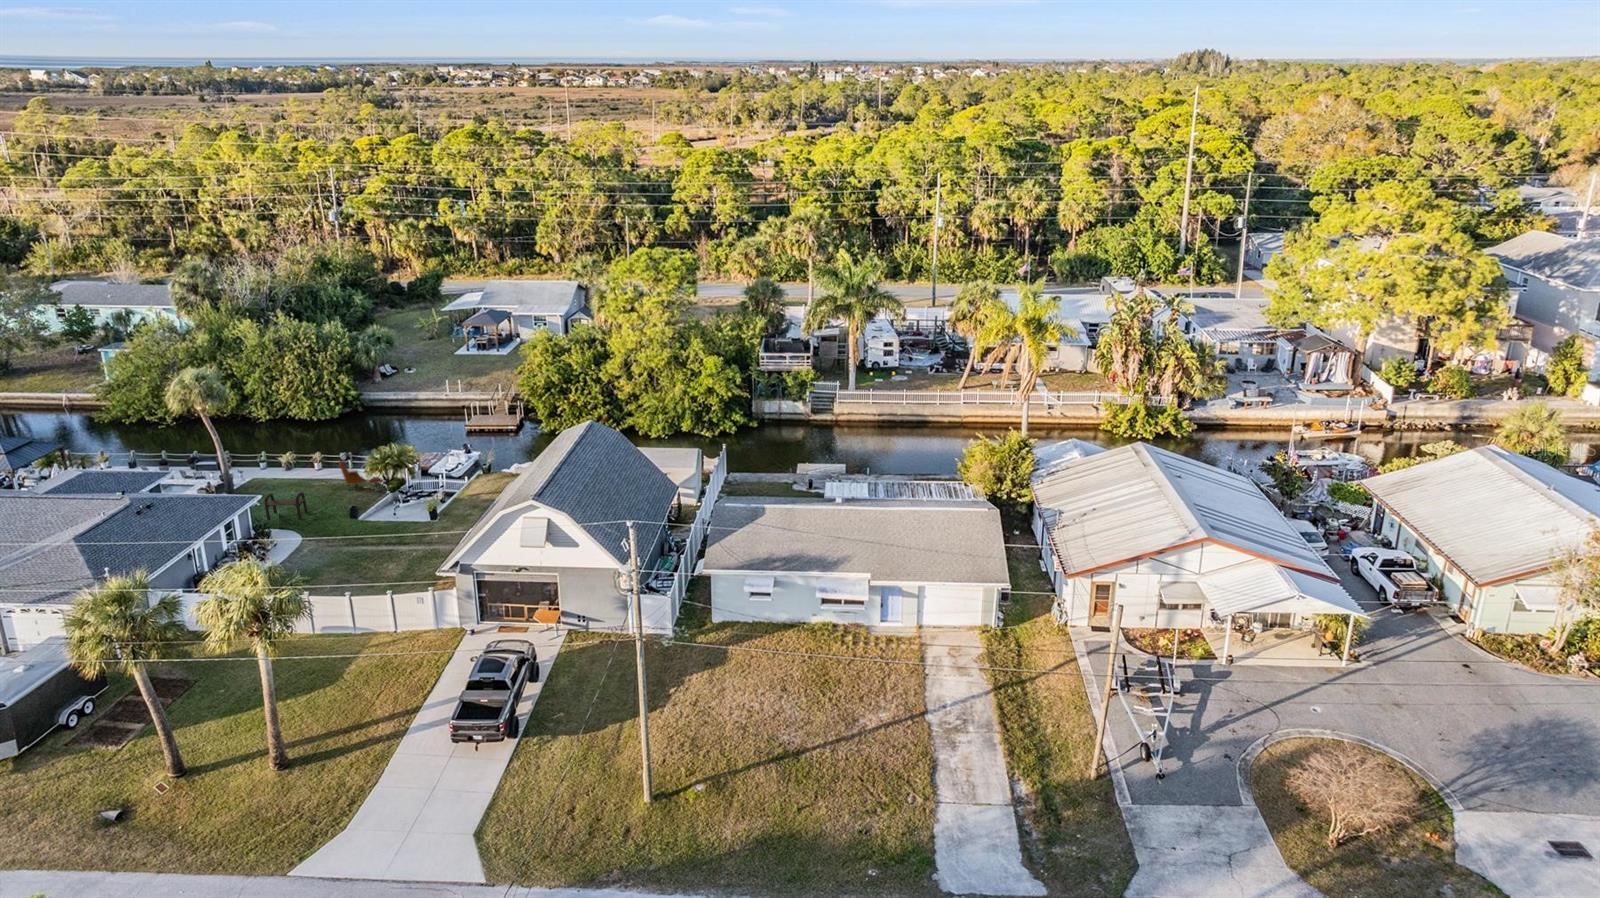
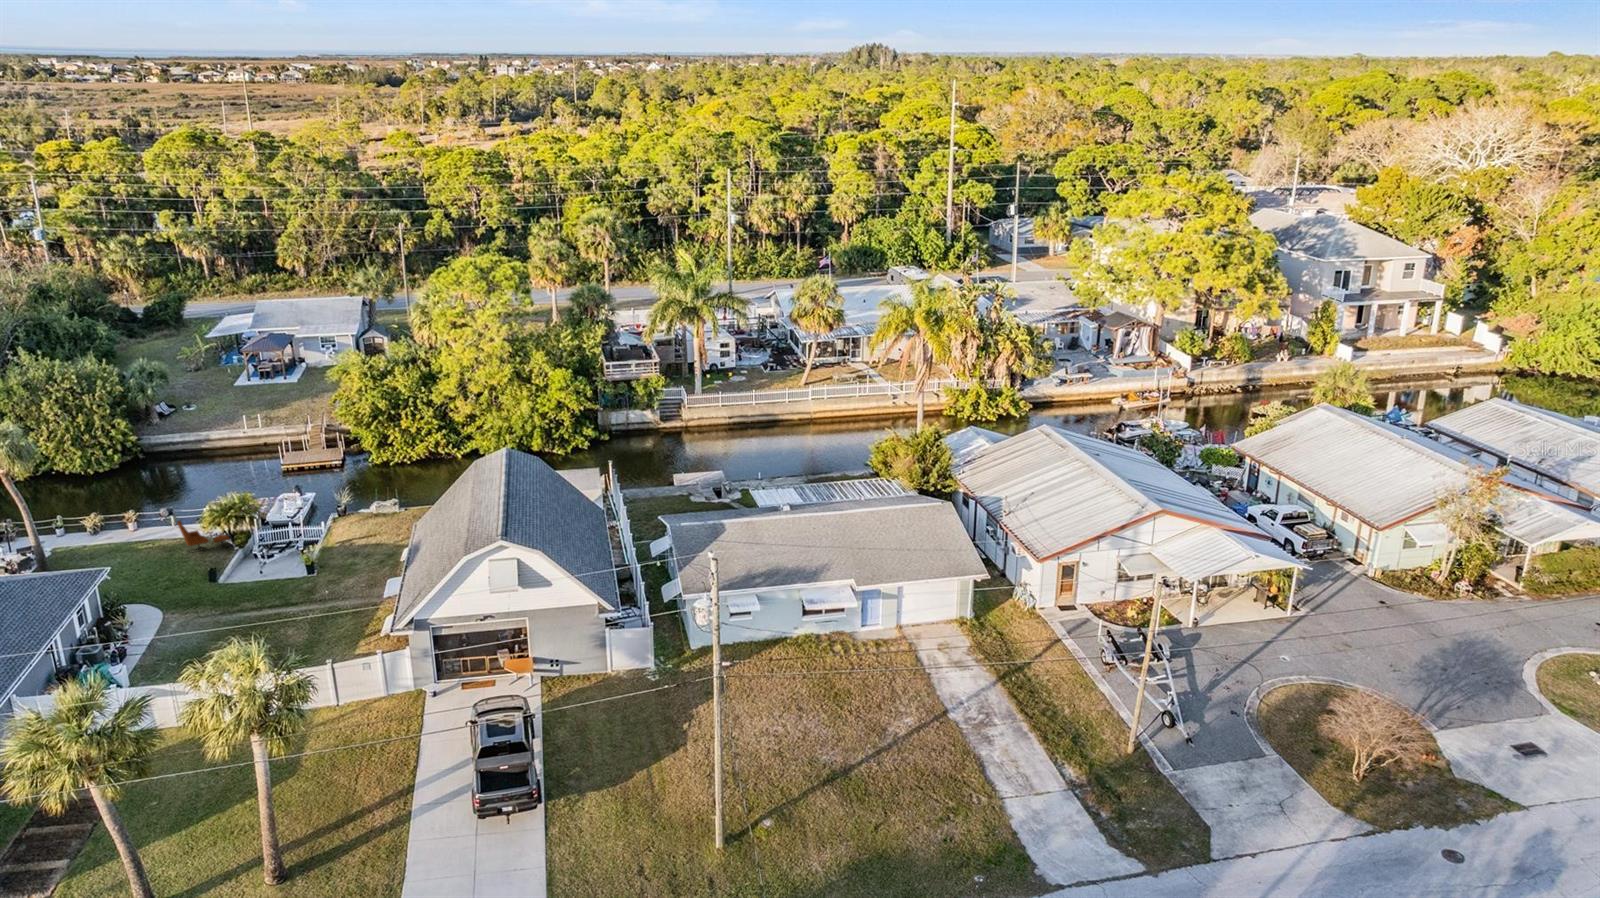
bench: present [264,492,307,520] -> none [105,562,155,598]

